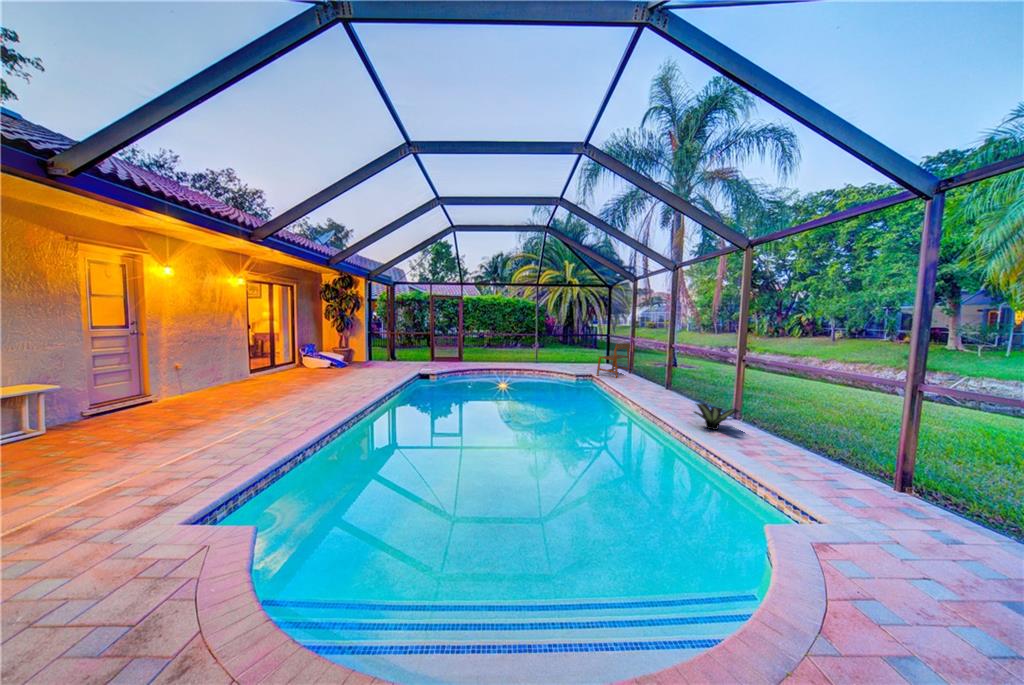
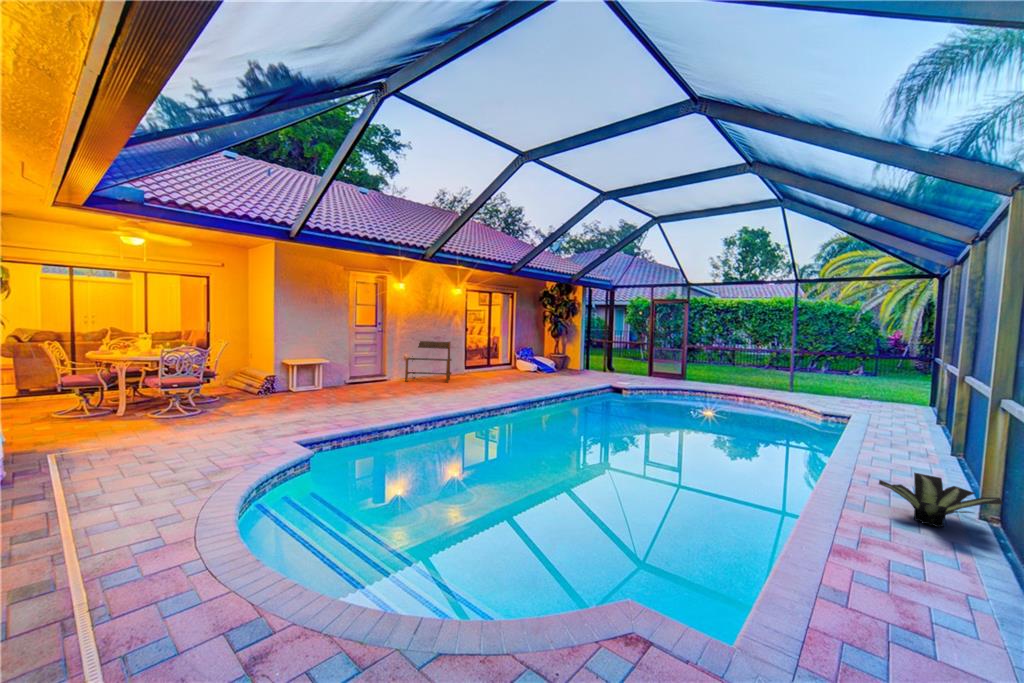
bench: present [597,343,630,378] -> present [405,341,452,383]

